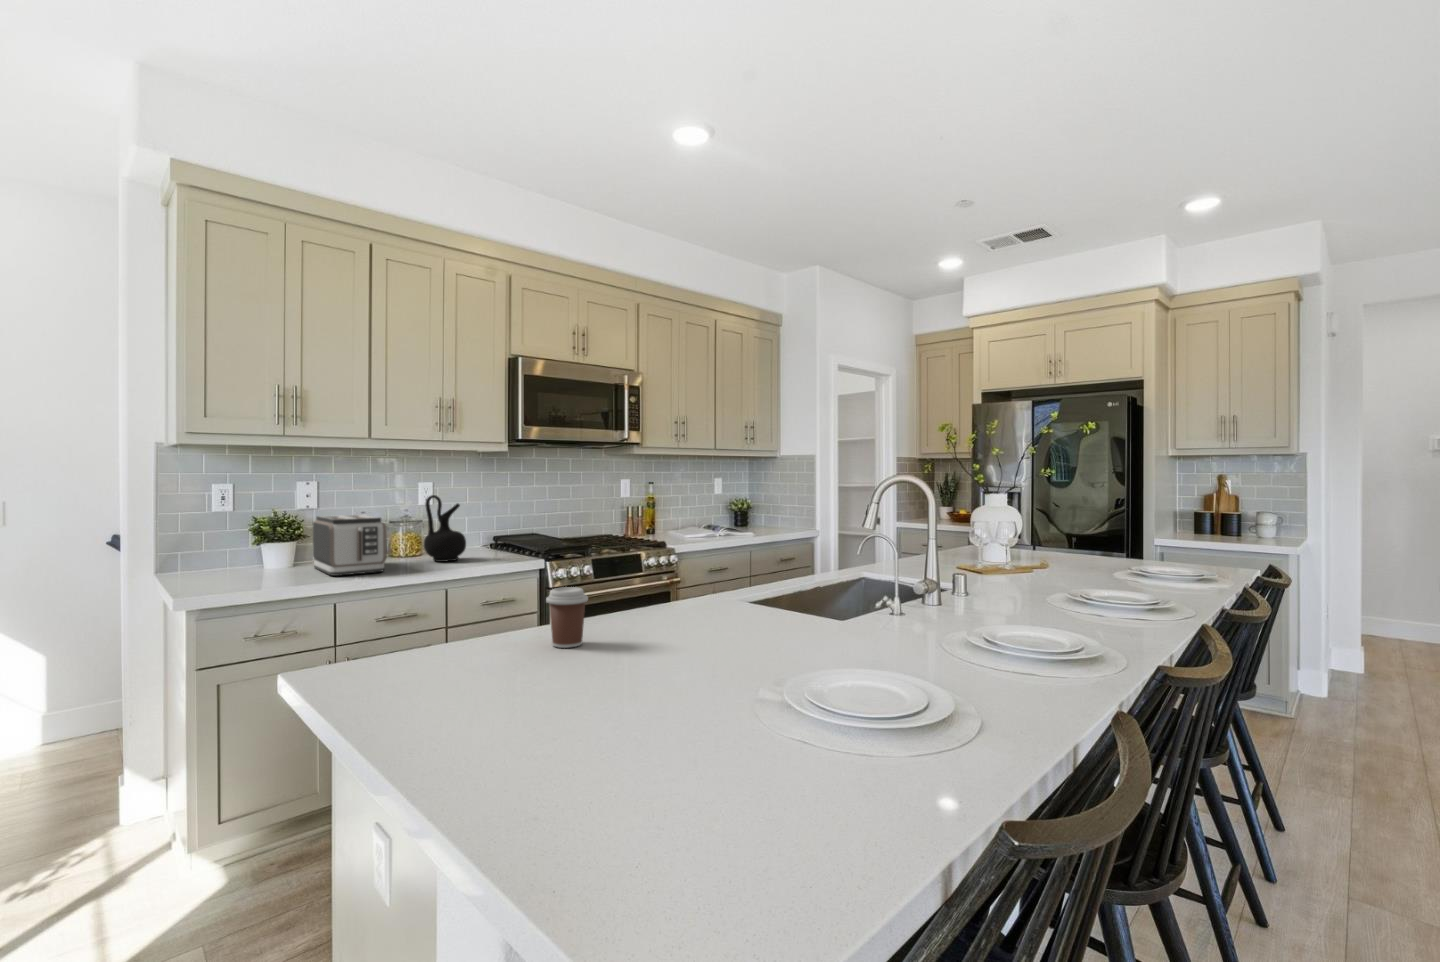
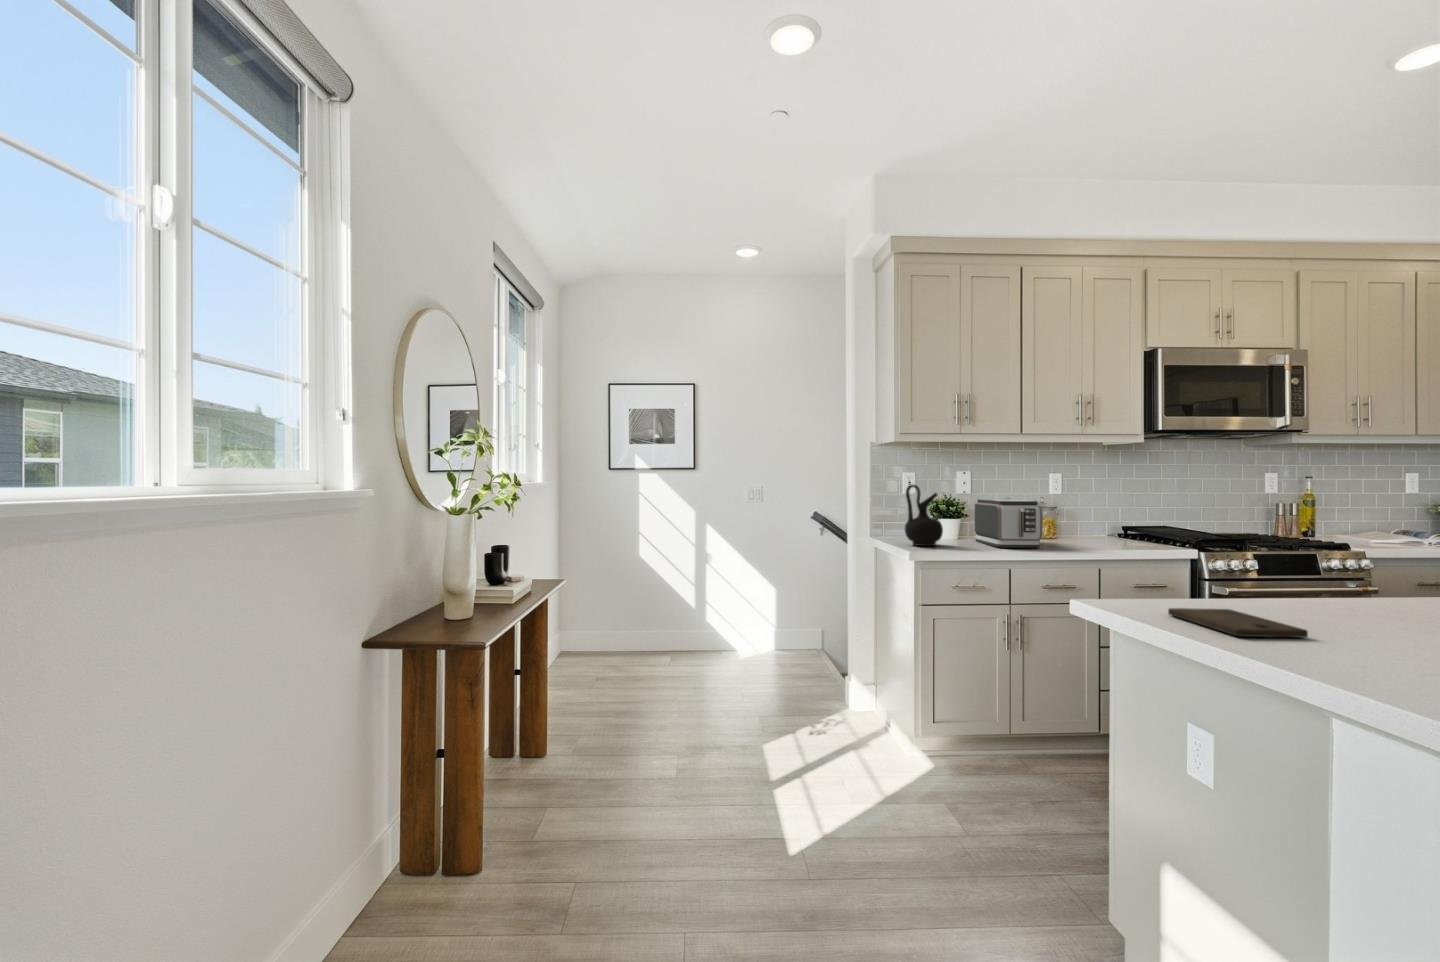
ceramic jug: present [424,495,466,562] -> present [905,485,943,546]
coffee cup: present [546,587,588,648] -> none [1312,564,1370,626]
cutting board: none [406,646,515,687] -> present [1168,608,1308,637]

